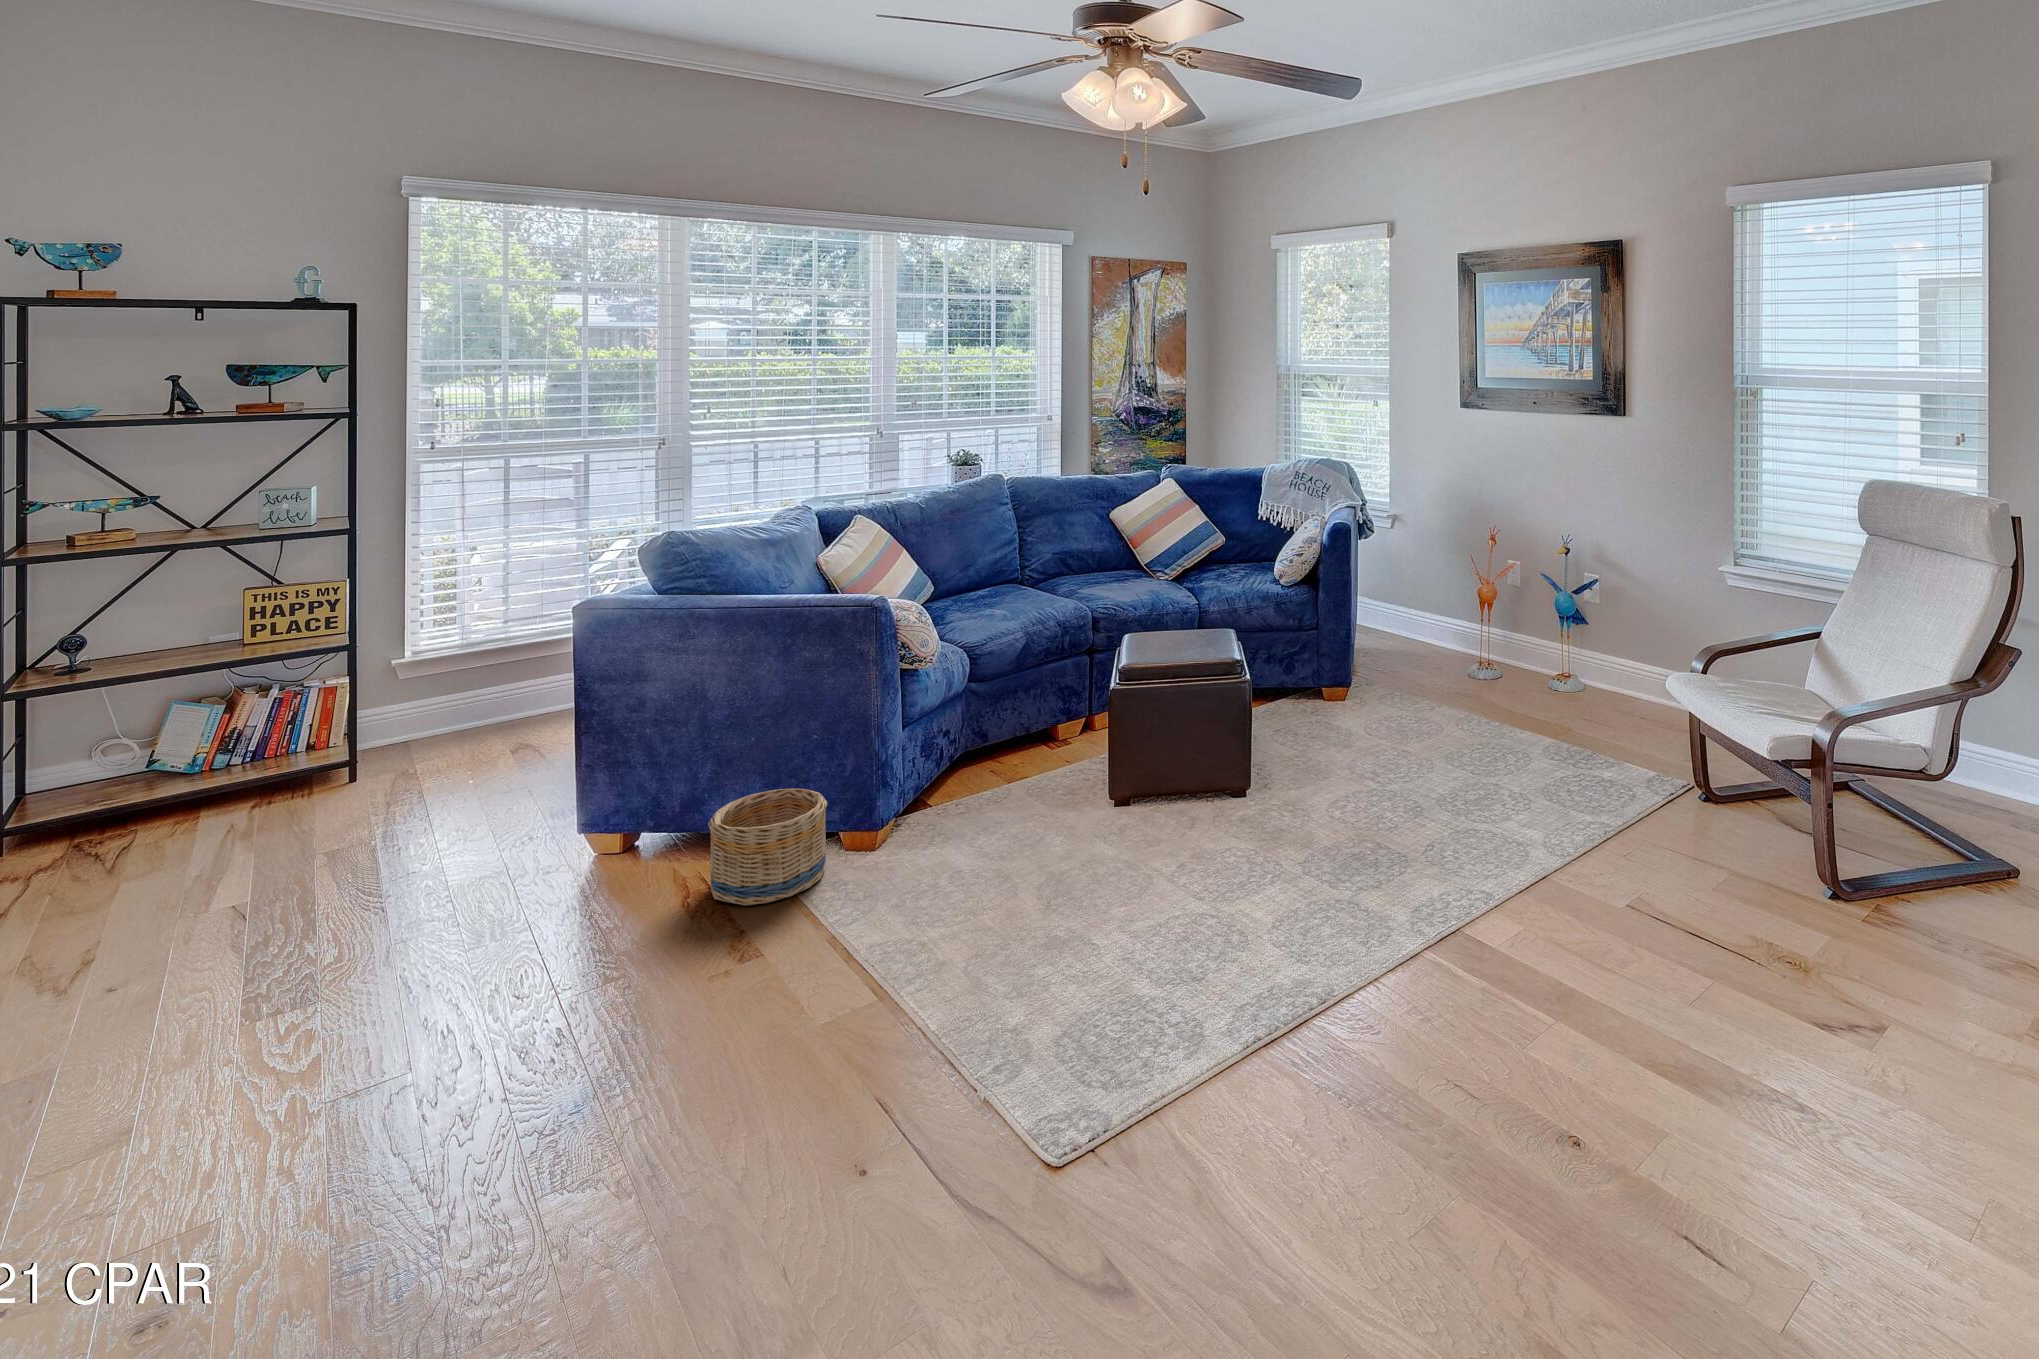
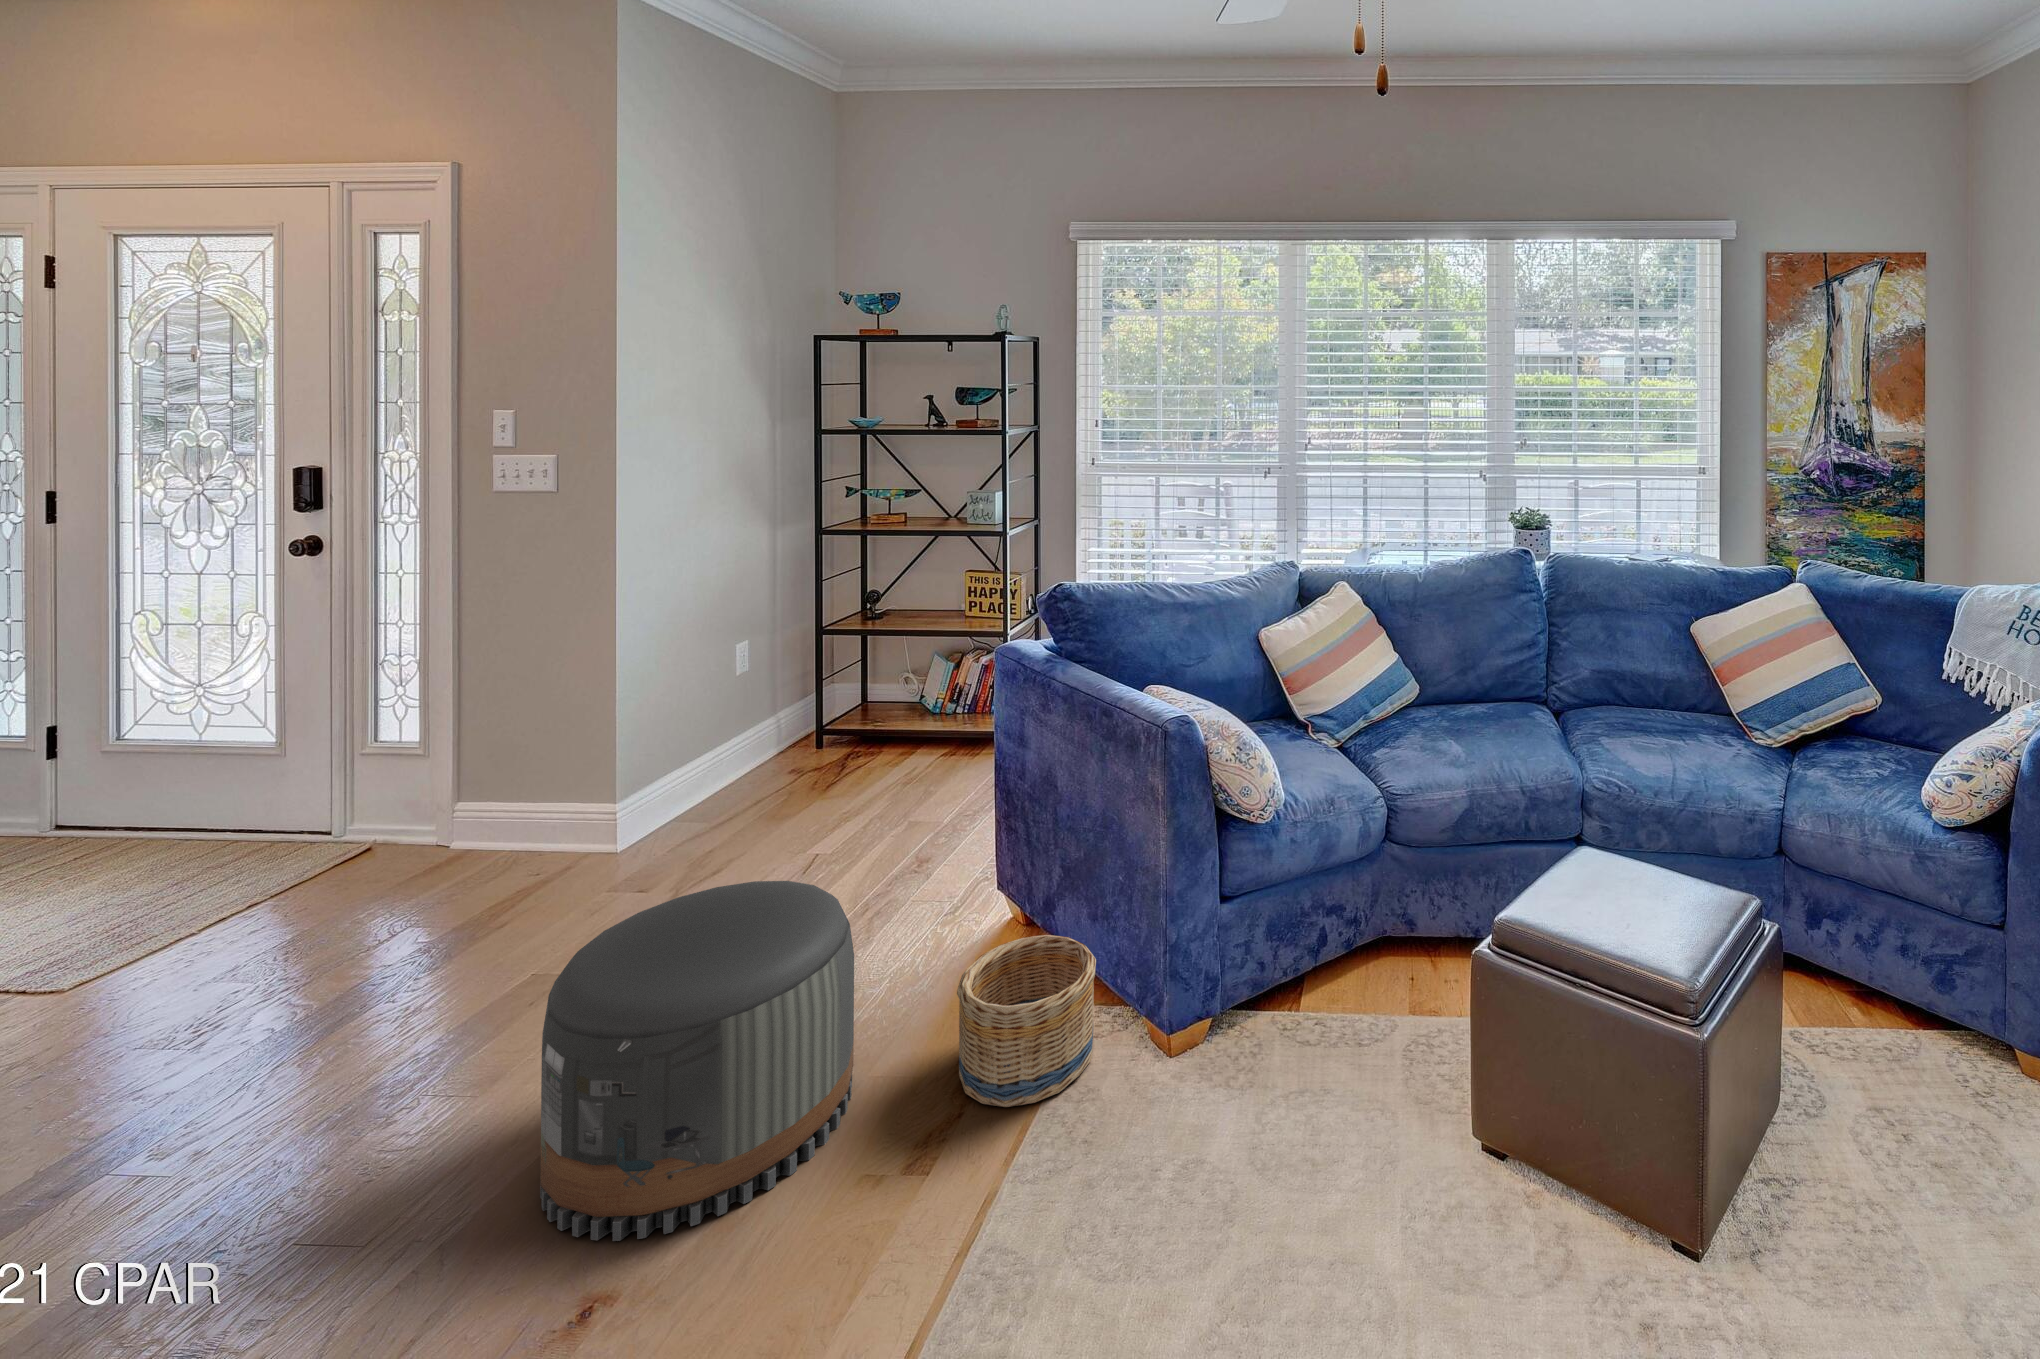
pouf: none [372,795,662,1082] -> present [540,881,854,1241]

